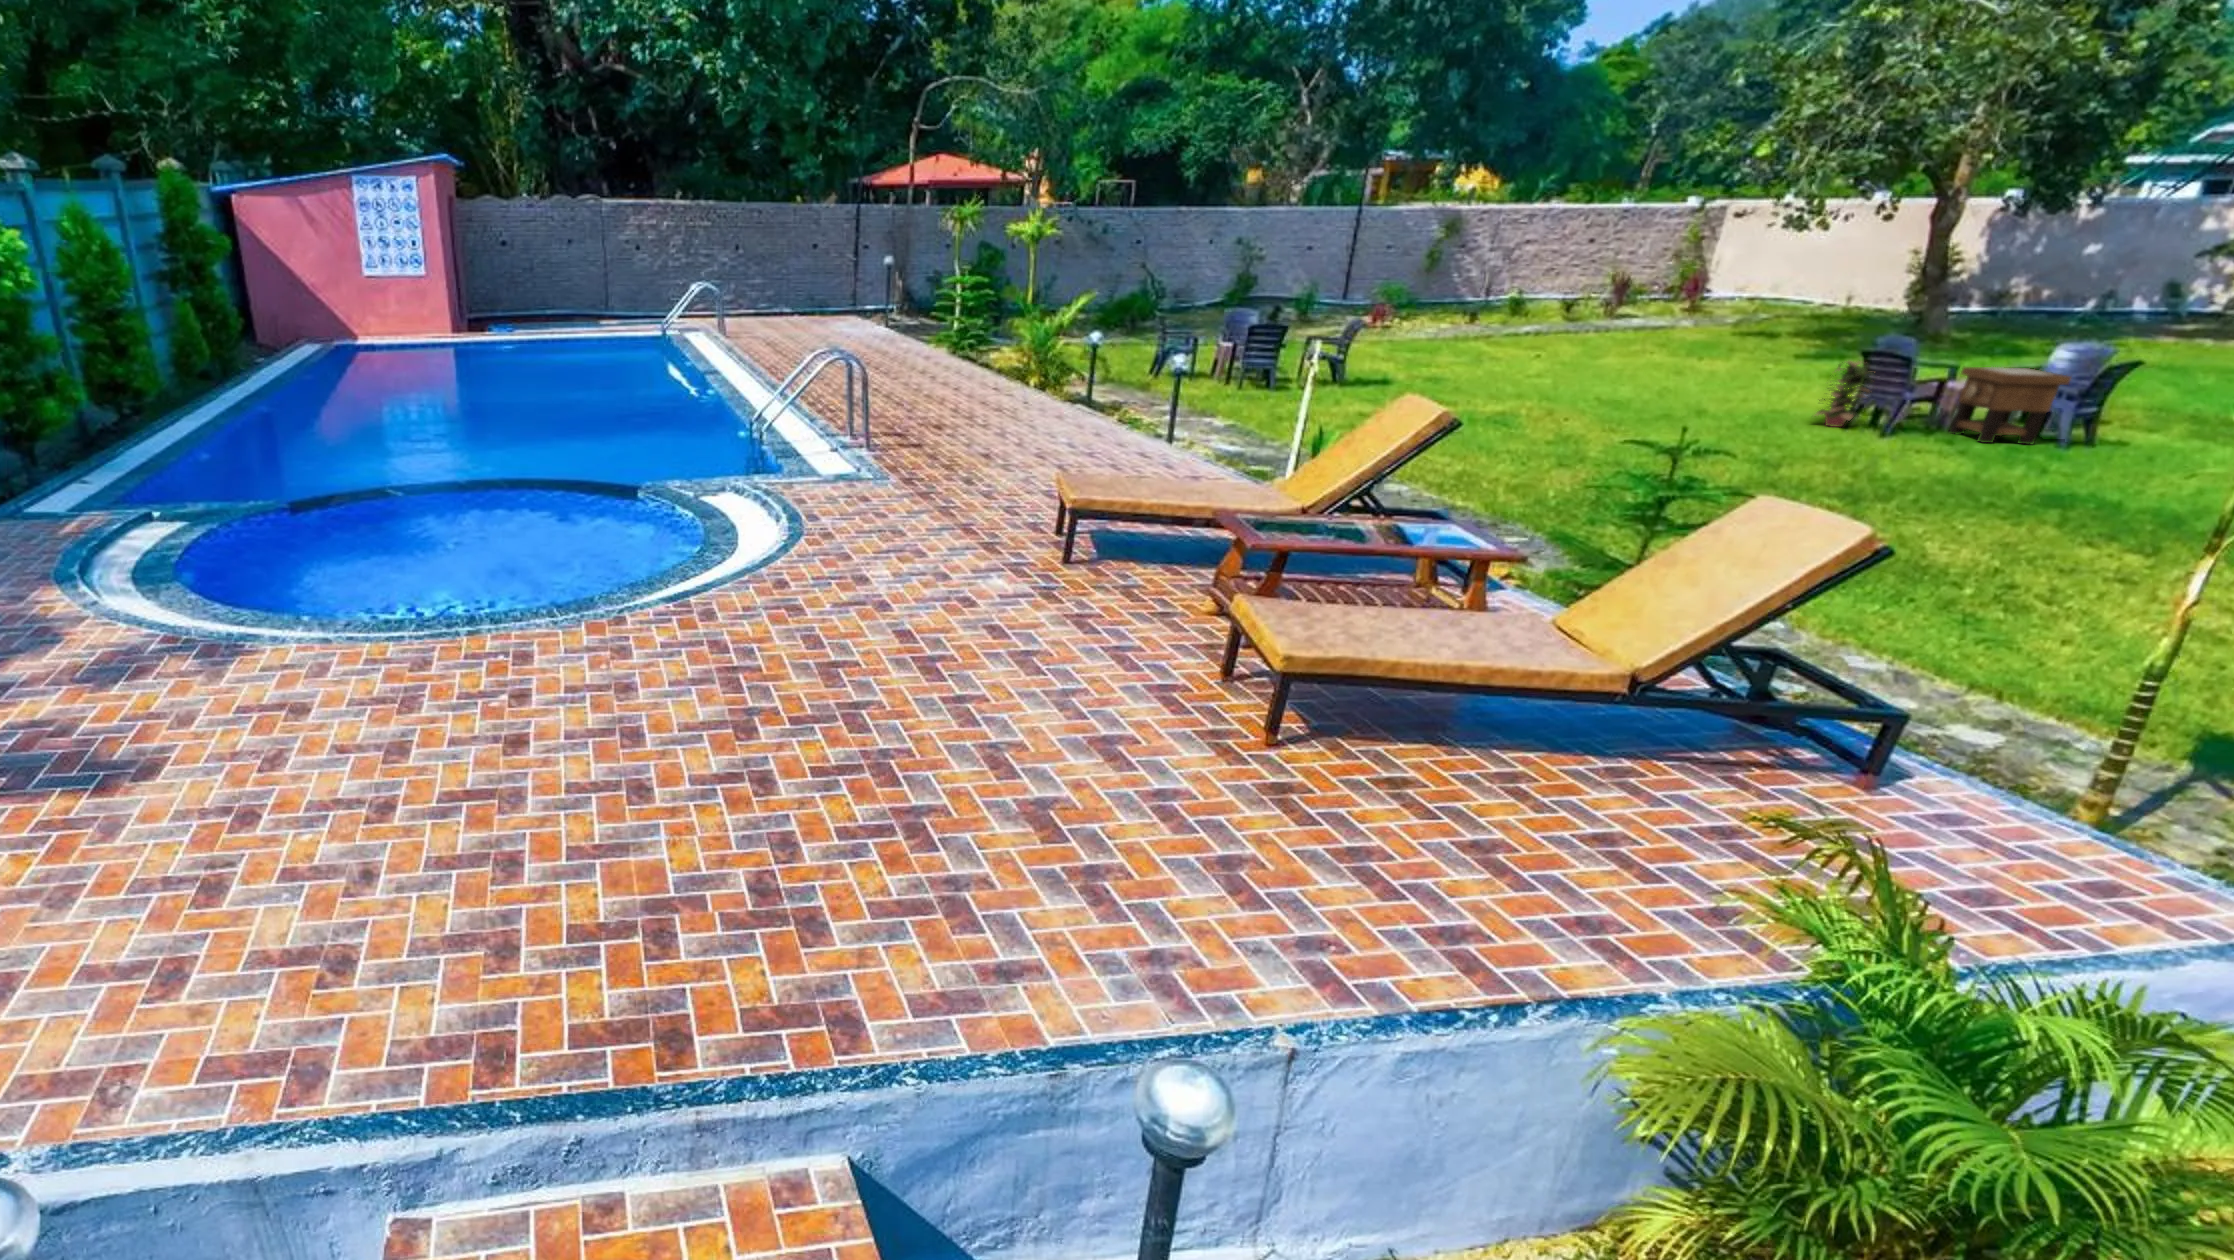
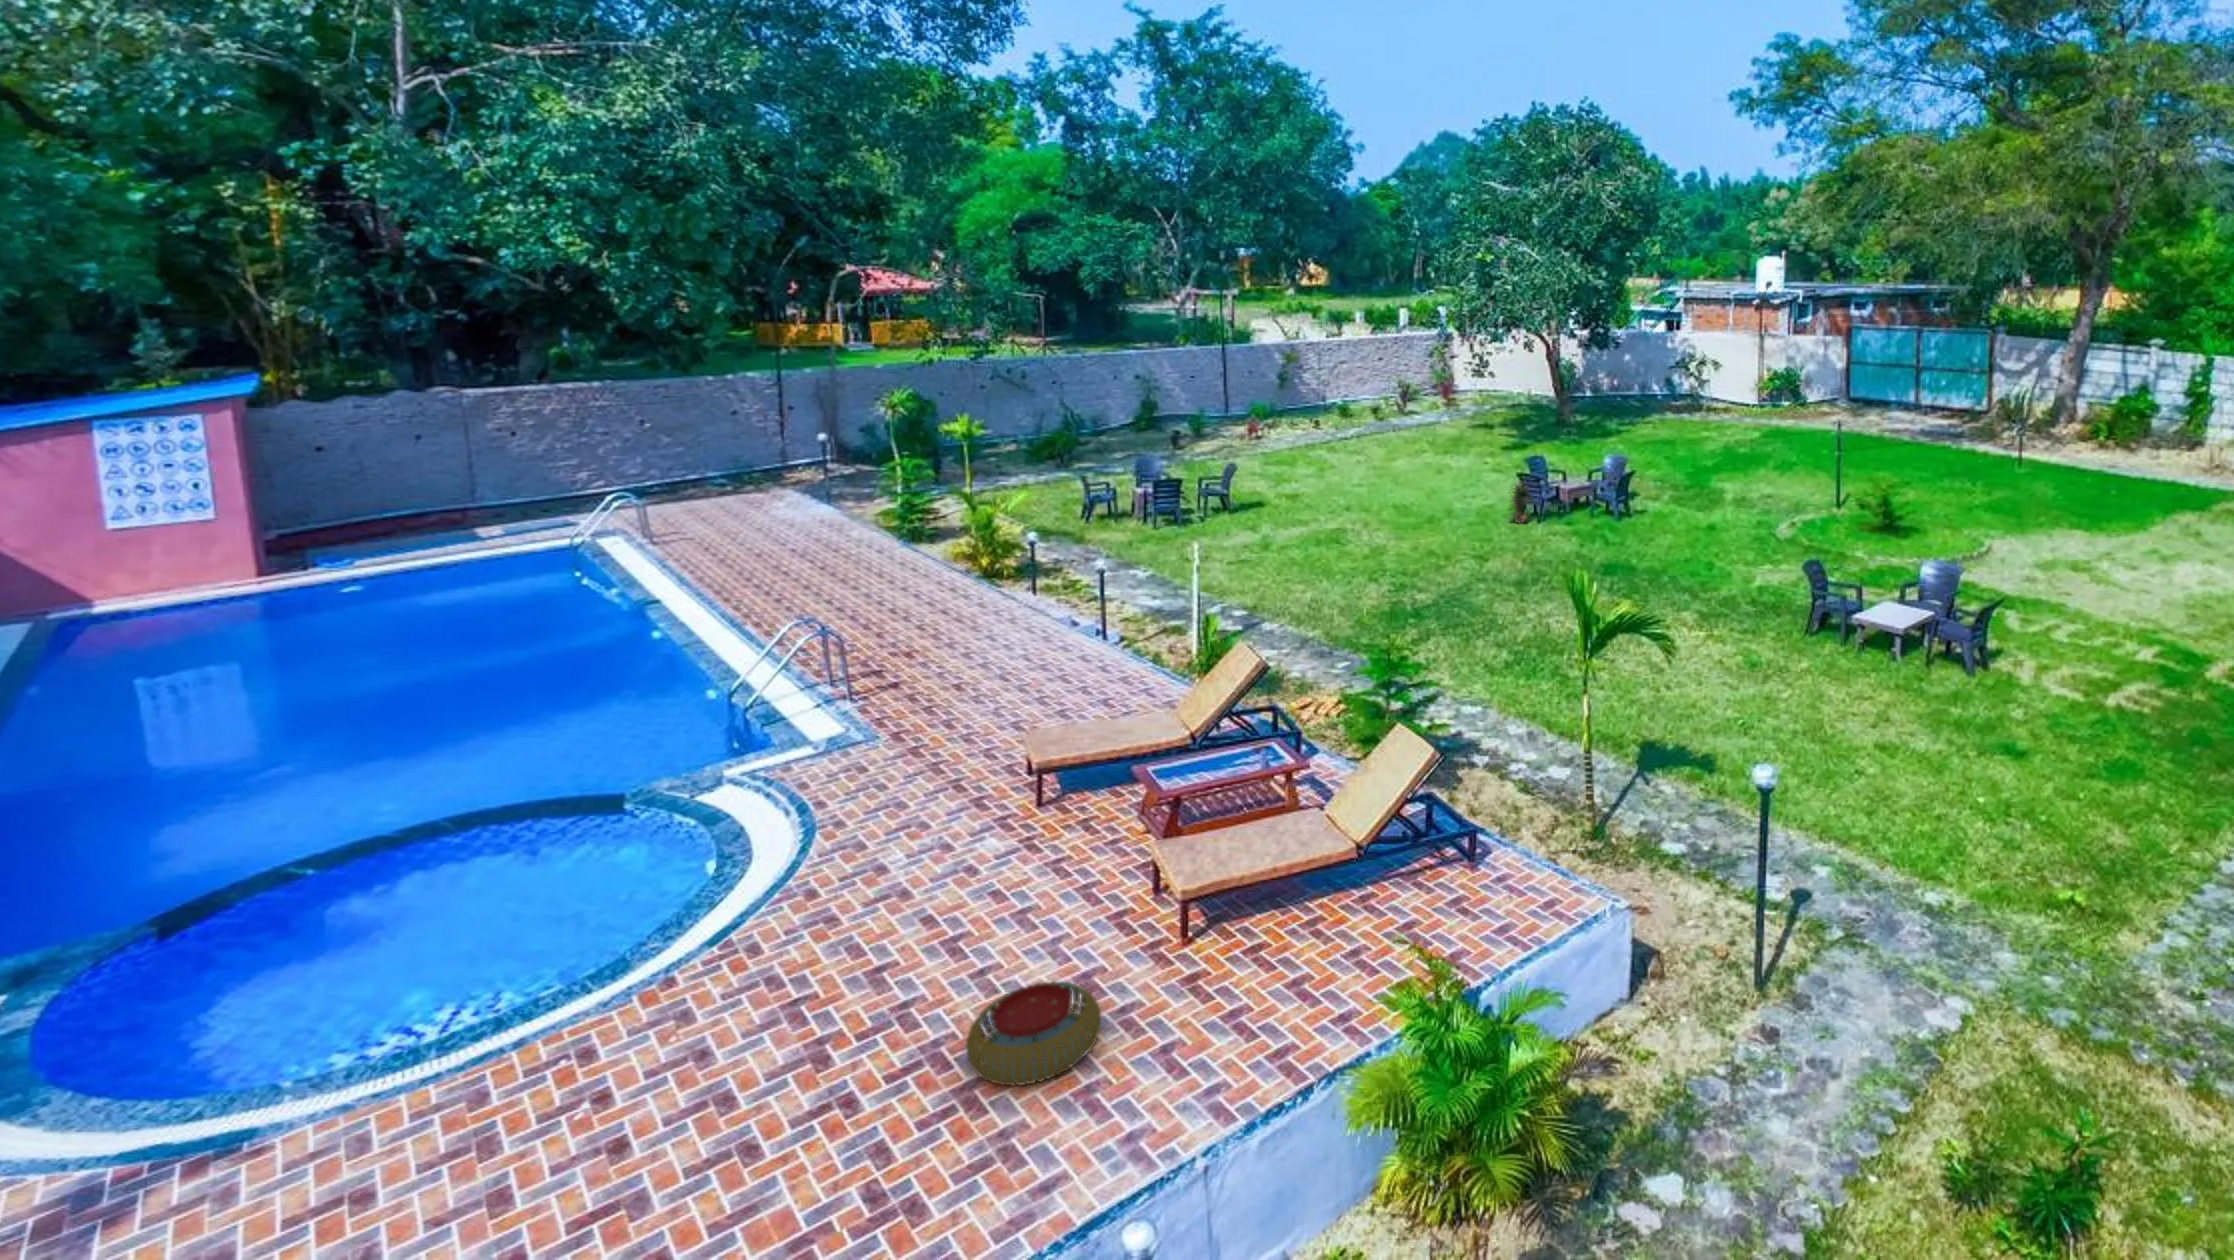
side table: present [1949,367,2071,444] -> none [1569,478,1614,526]
pouf: none [922,715,1126,840] -> present [965,982,1102,1086]

